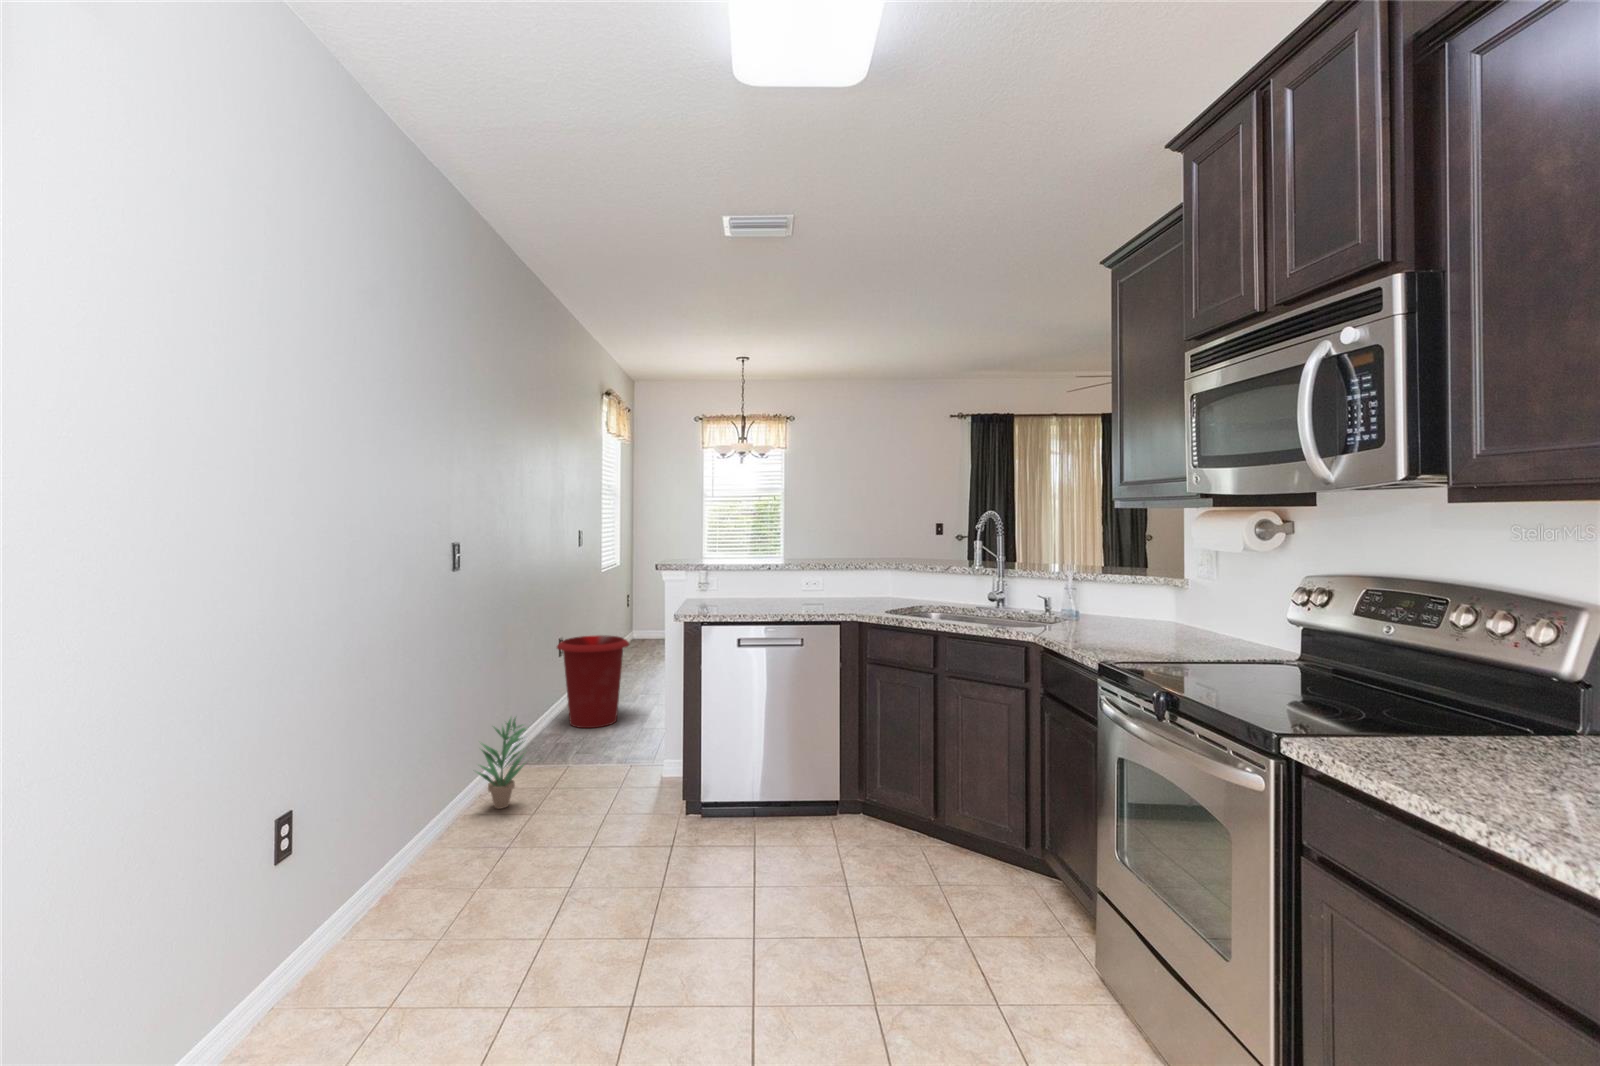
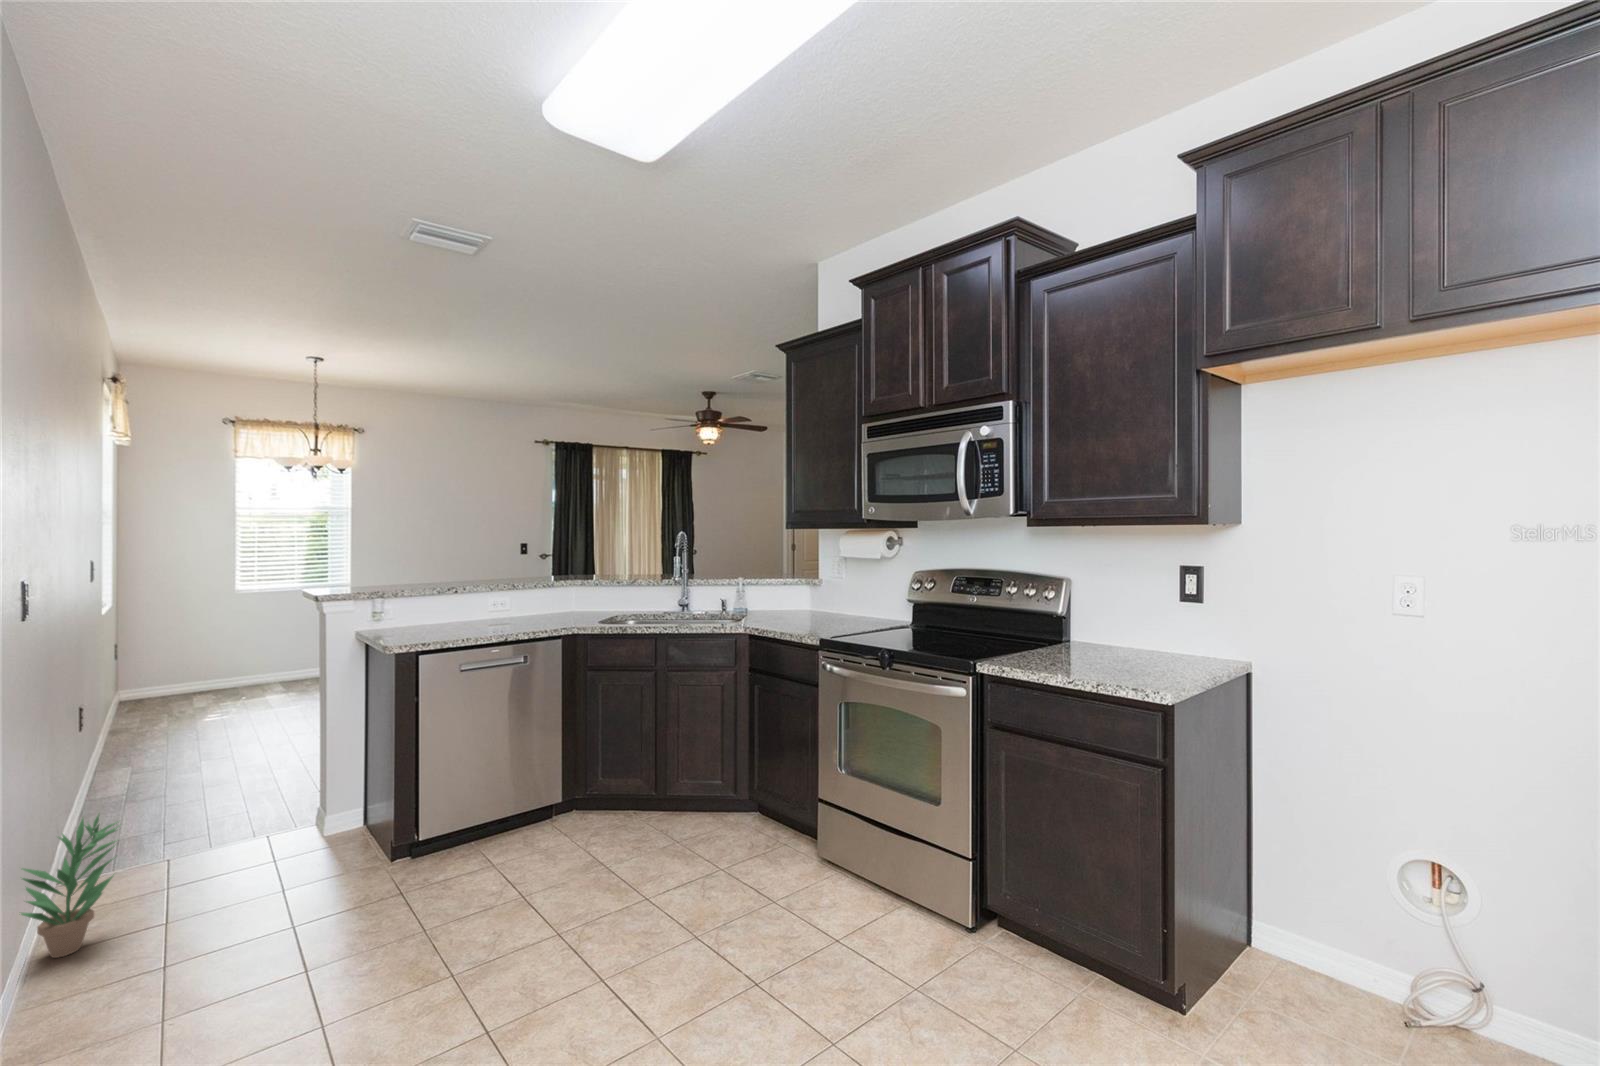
waste bin: present [557,635,629,728] -> none [63,691,200,823]

